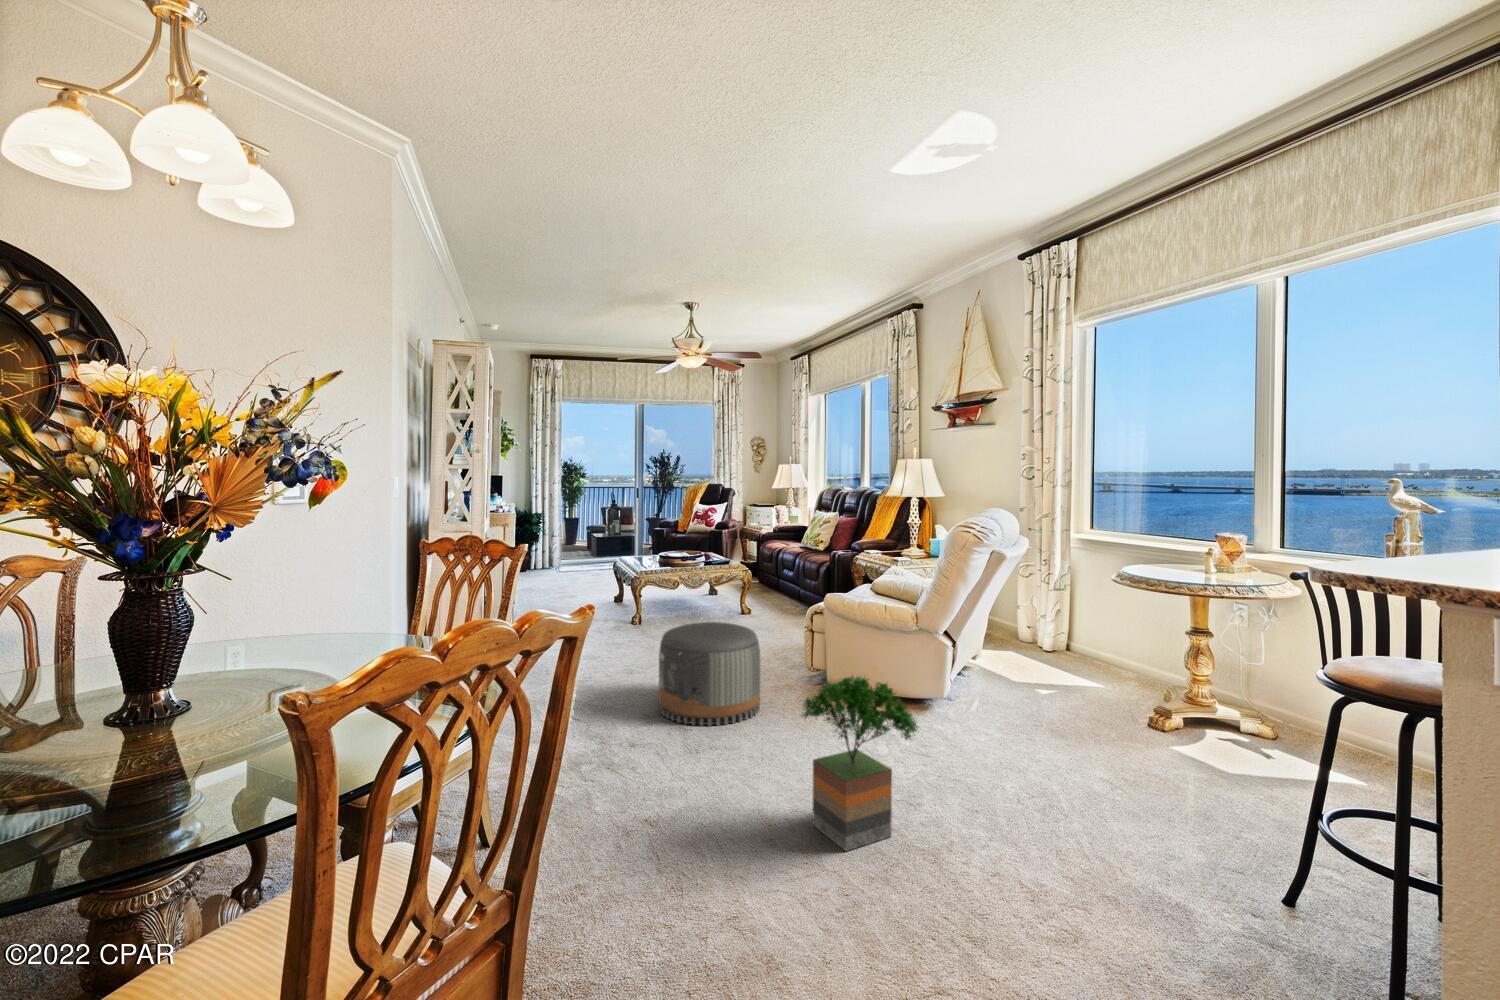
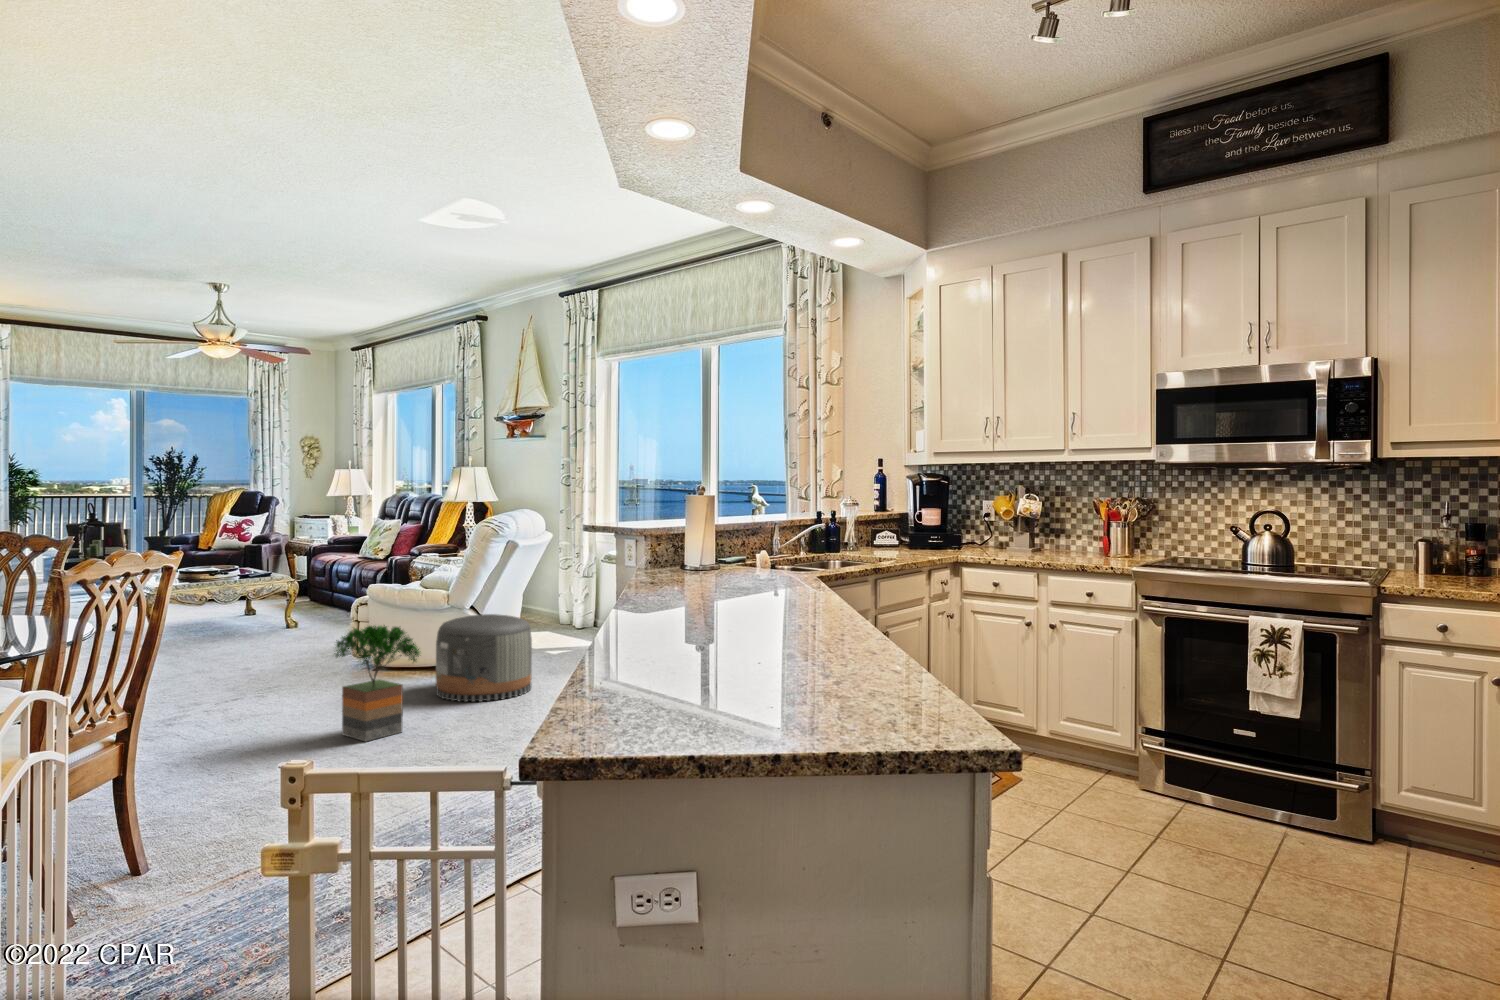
pouf: present [659,622,760,726] -> present [436,614,532,702]

